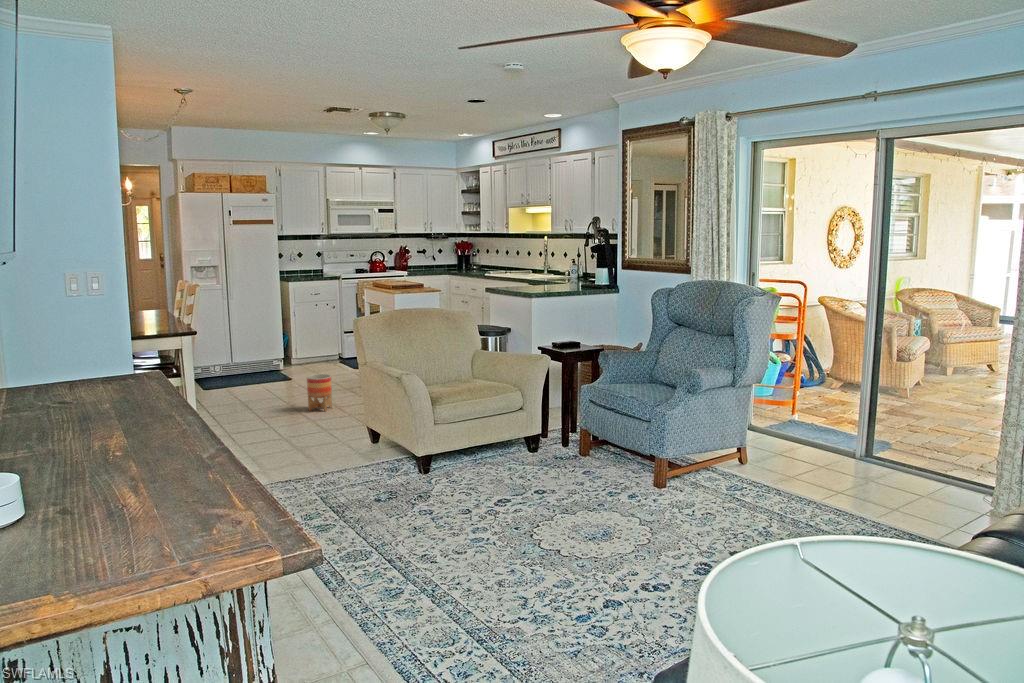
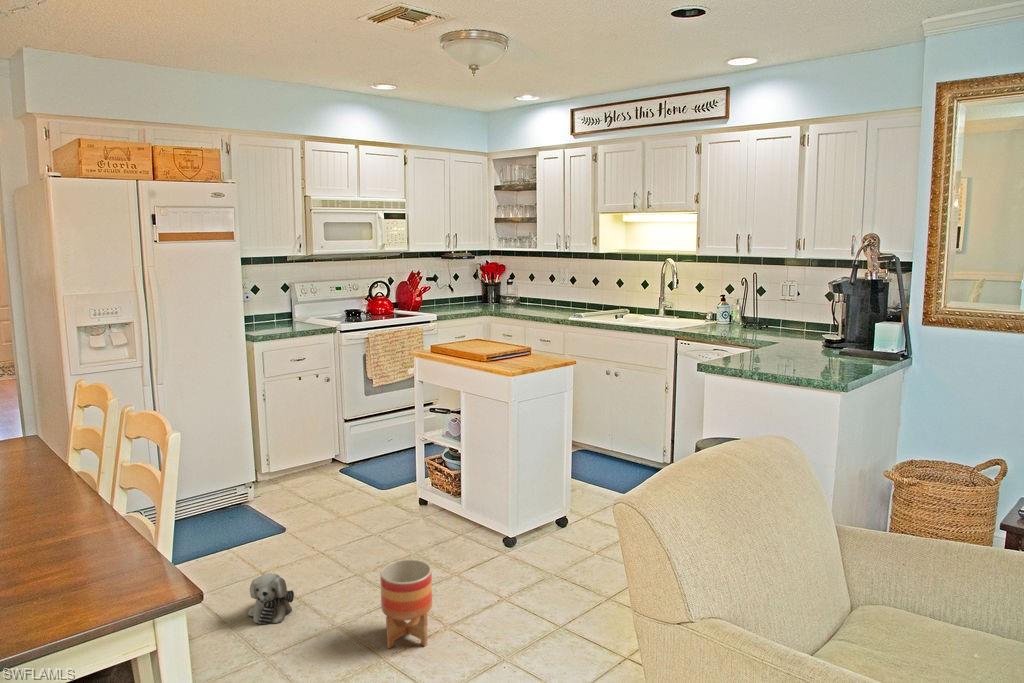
plush toy: none [255,381,276,404] -> present [248,573,294,624]

